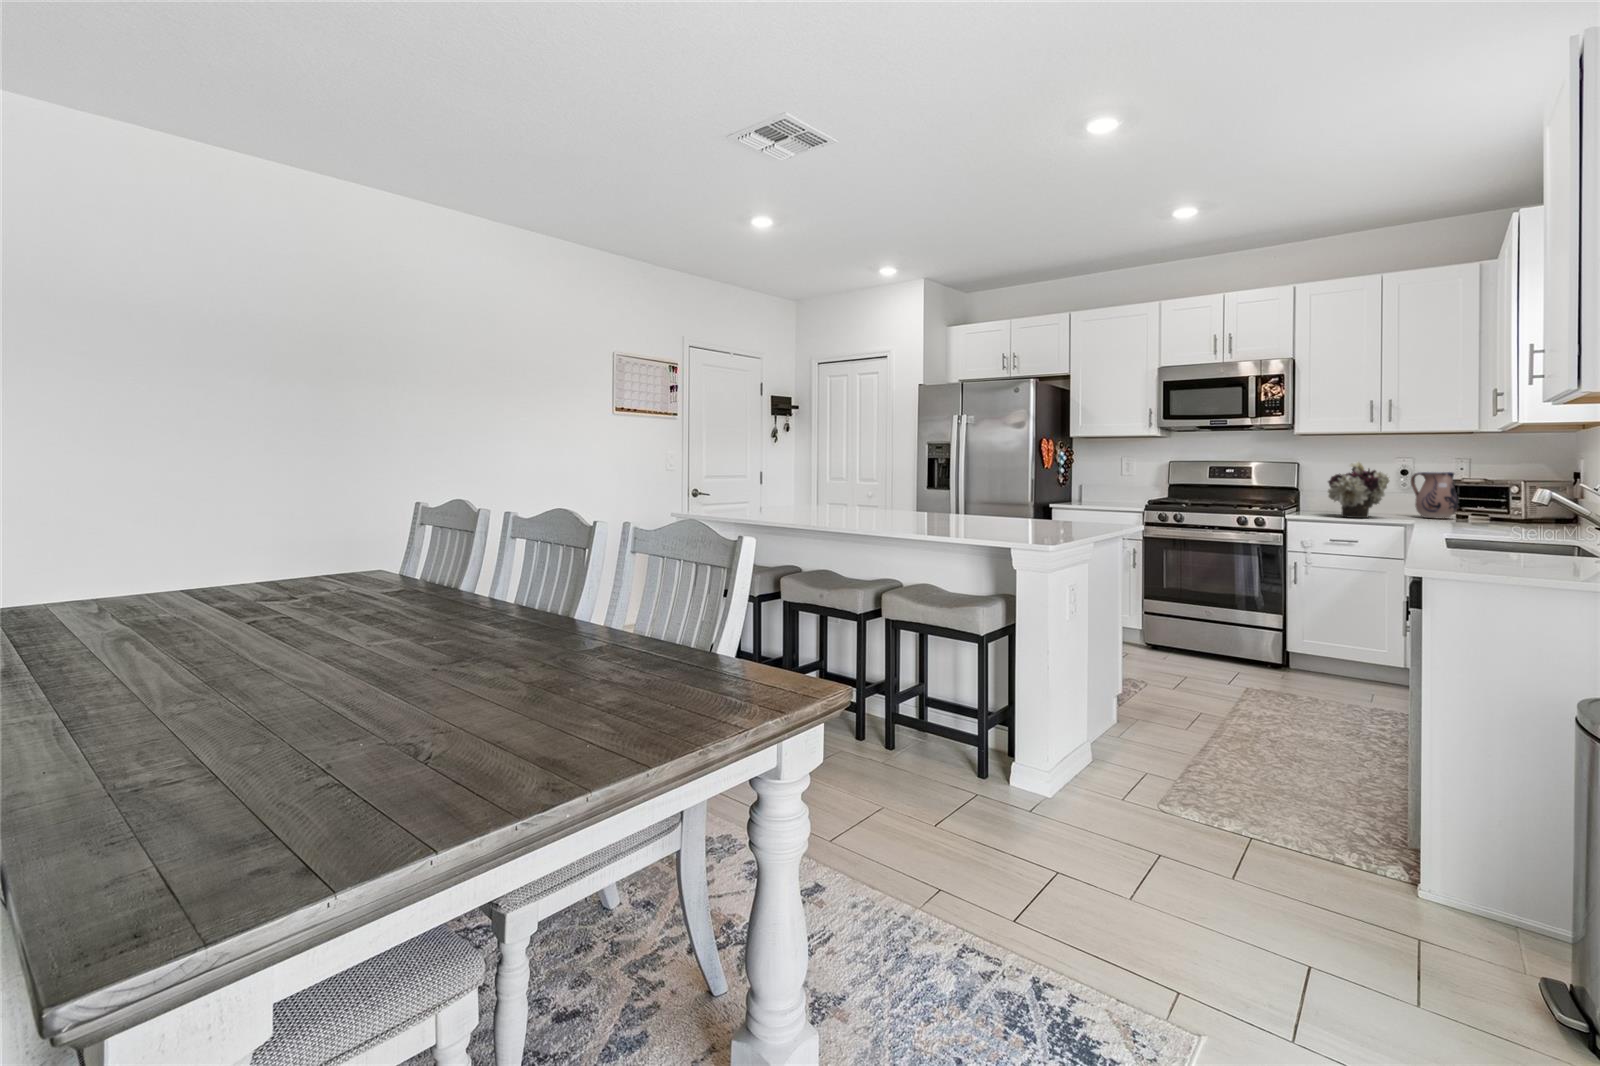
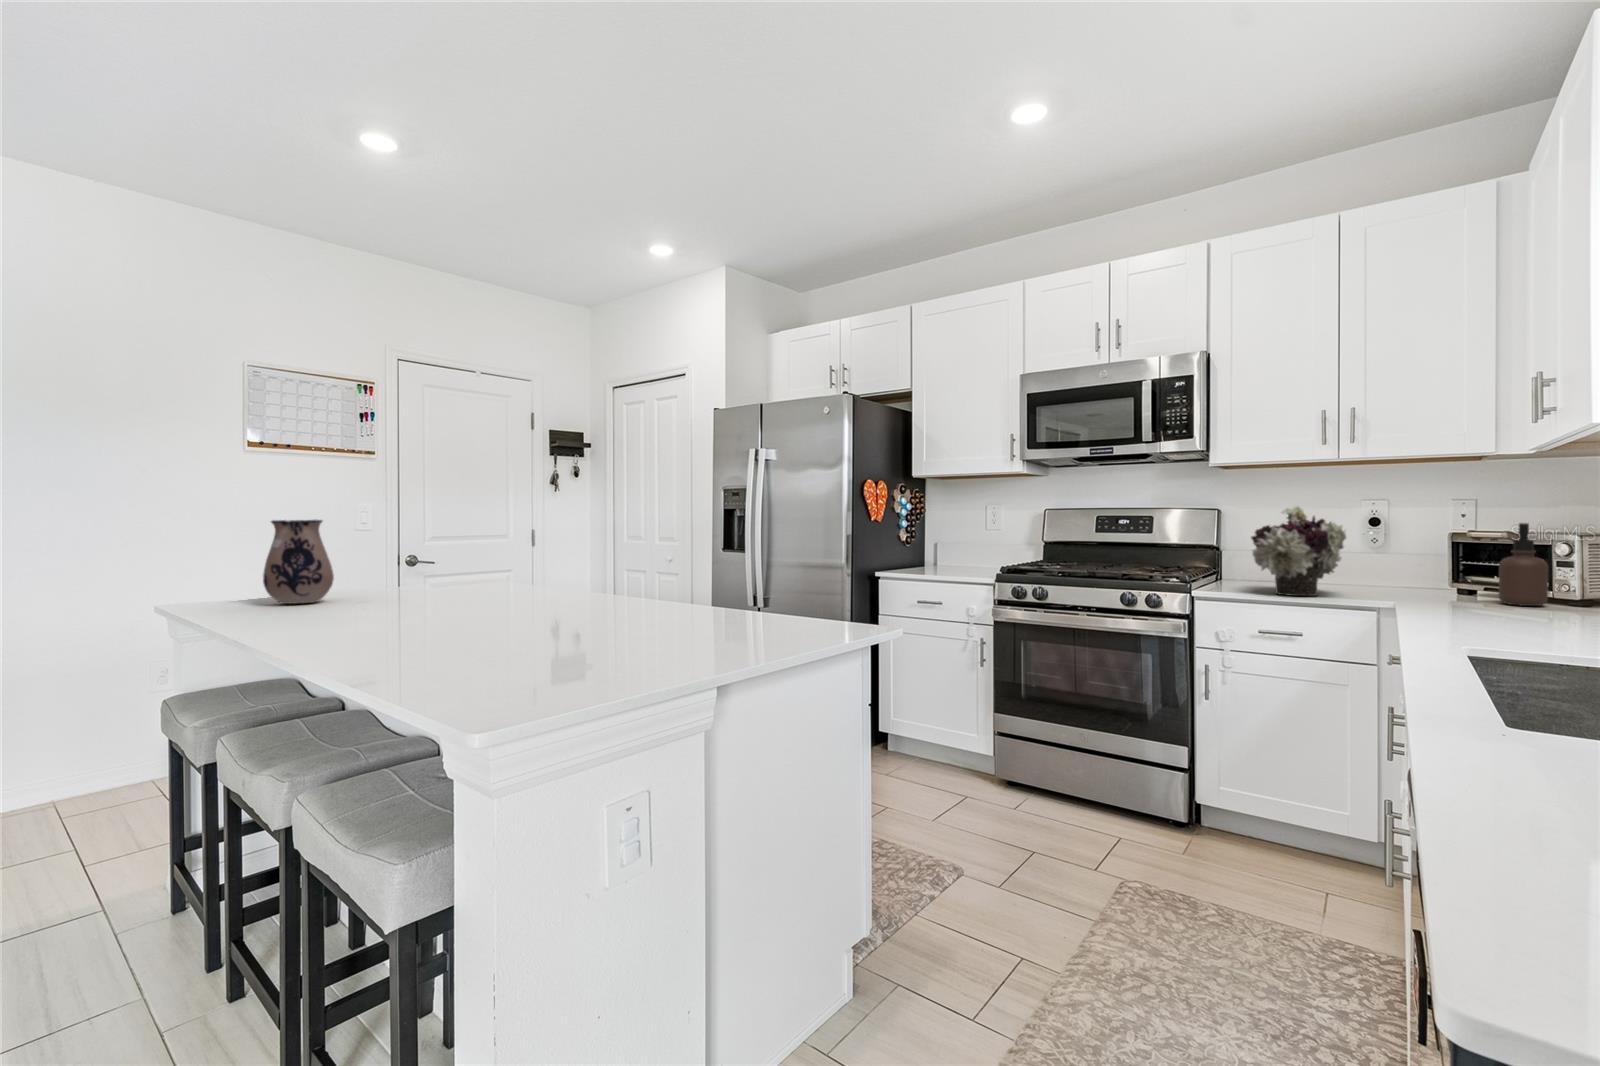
ceramic pitcher: present [1411,472,1458,518] -> present [263,520,334,604]
soap dispenser: none [1481,474,1511,523] -> present [1499,523,1548,606]

